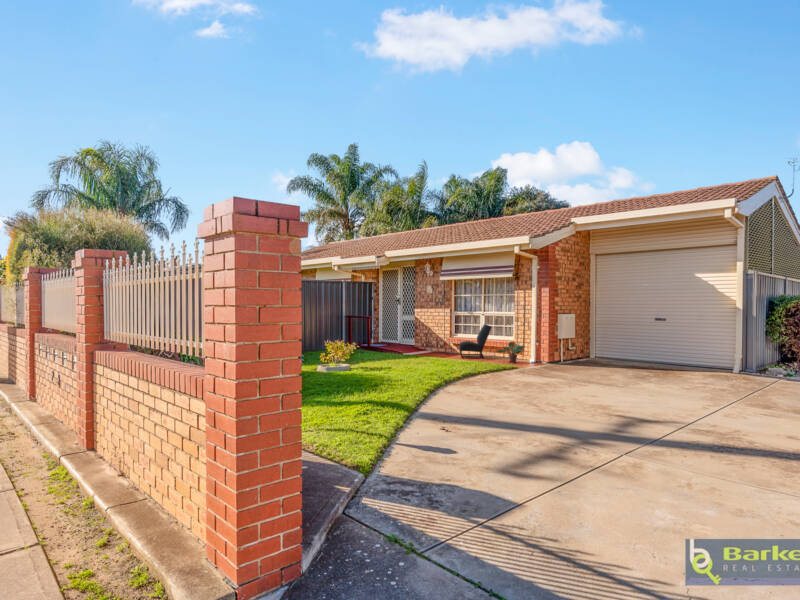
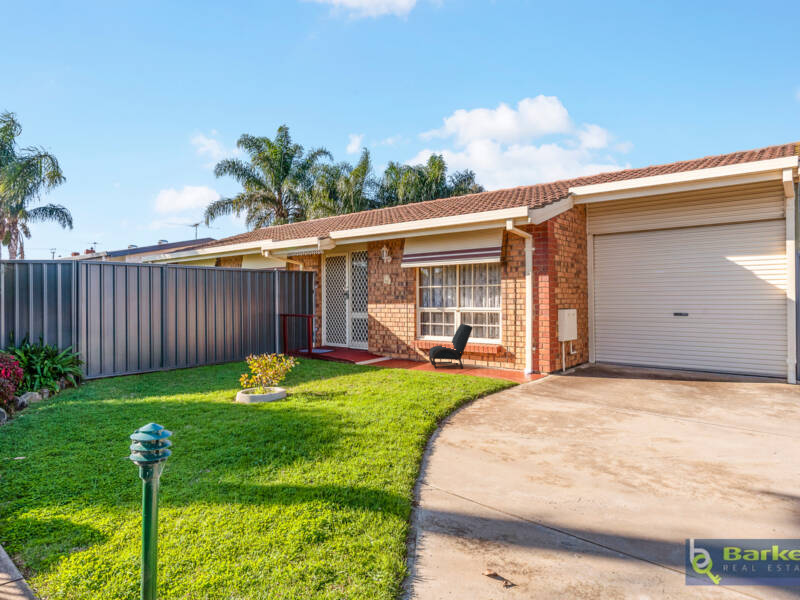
potted plant: present [496,342,525,363] -> none [479,347,519,375]

